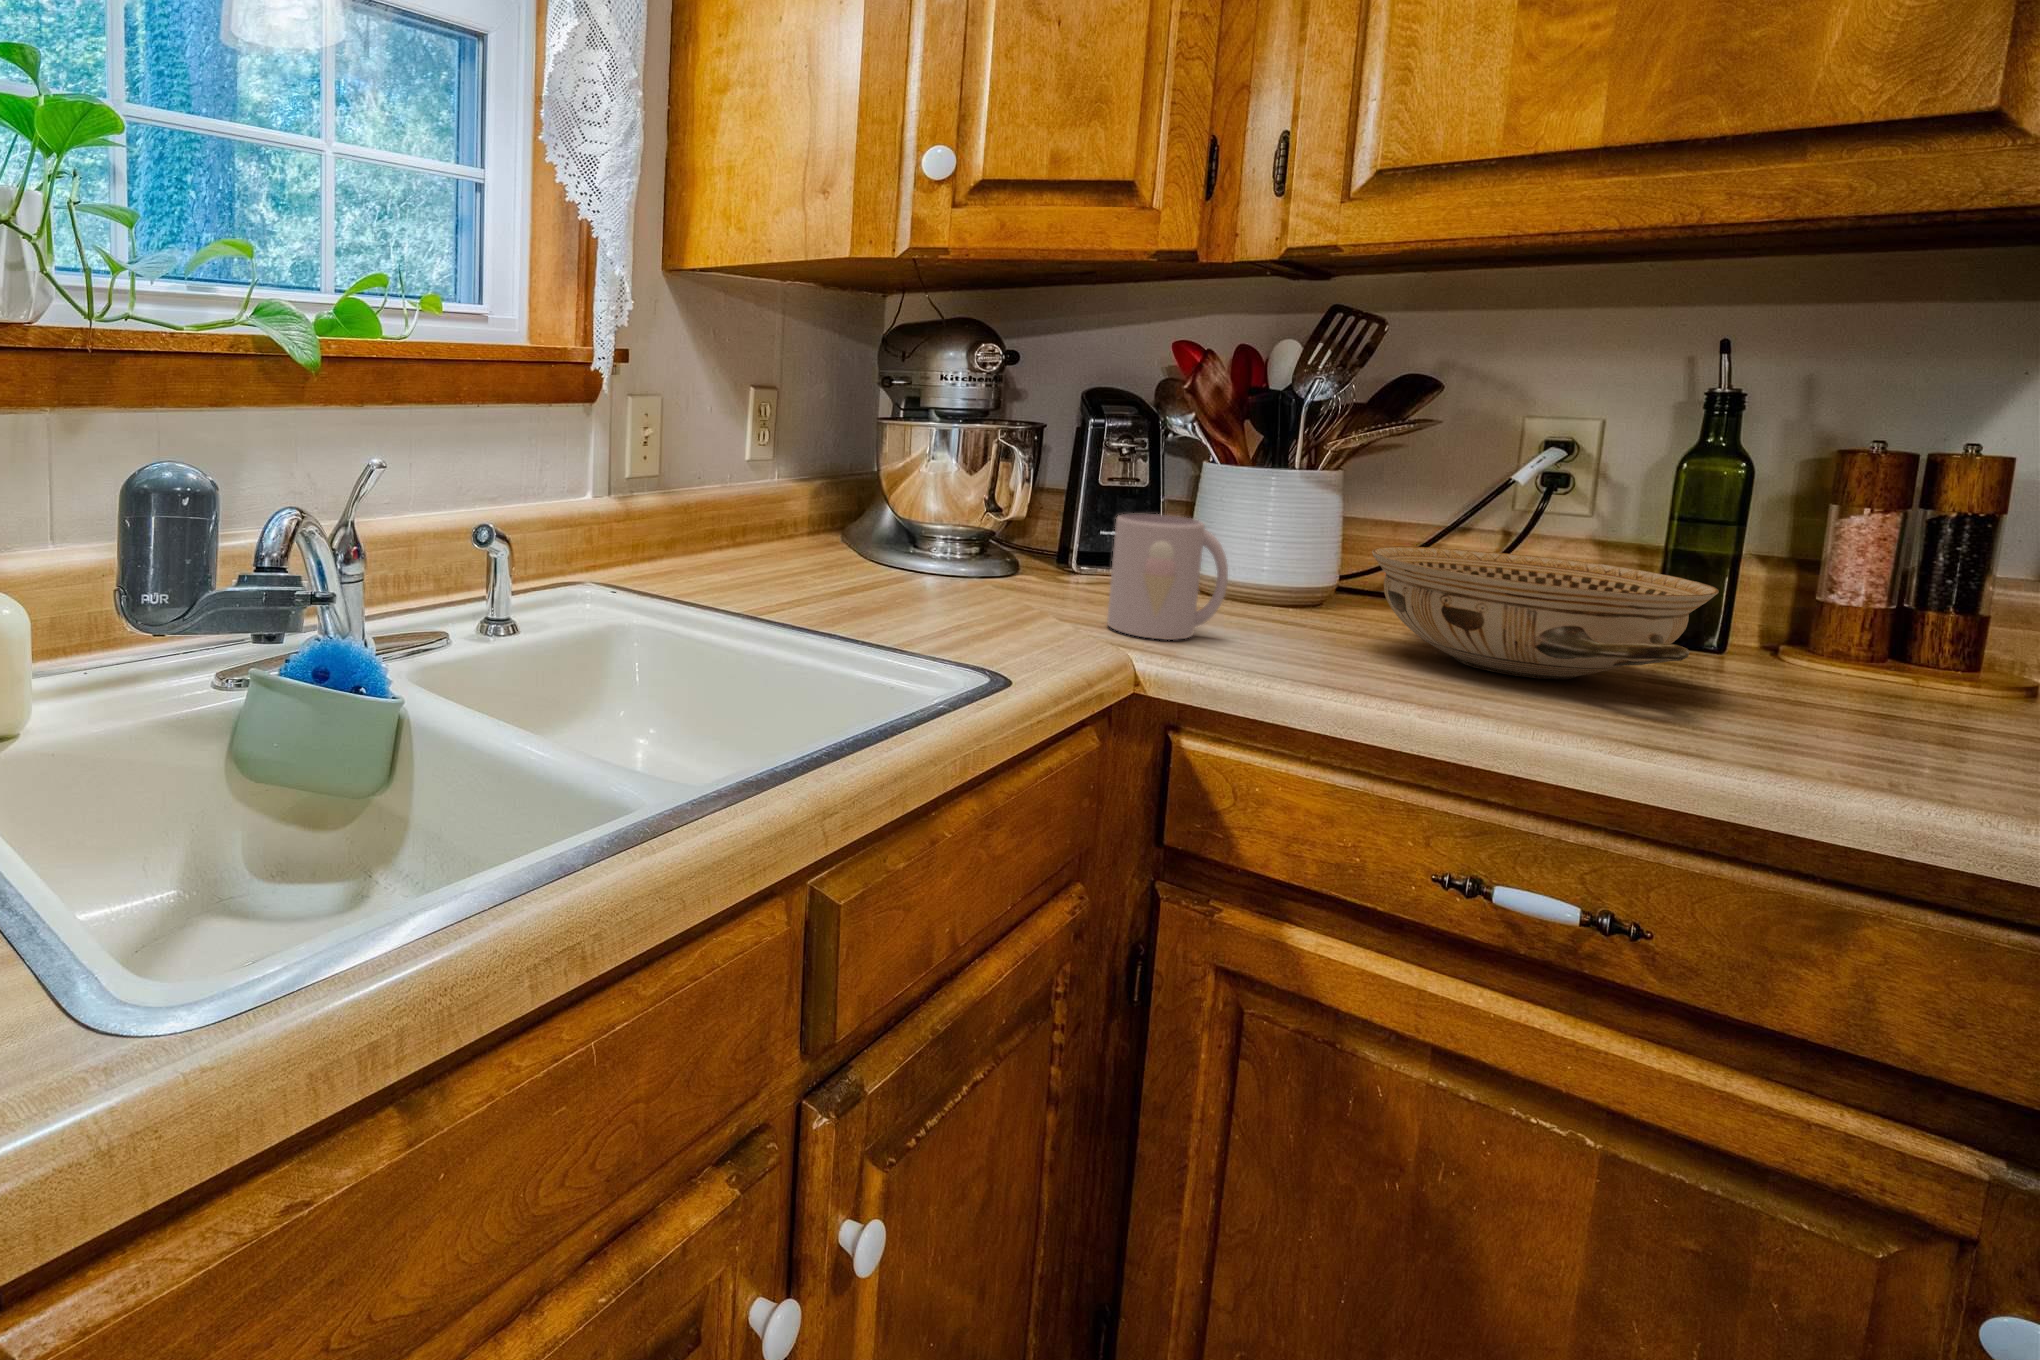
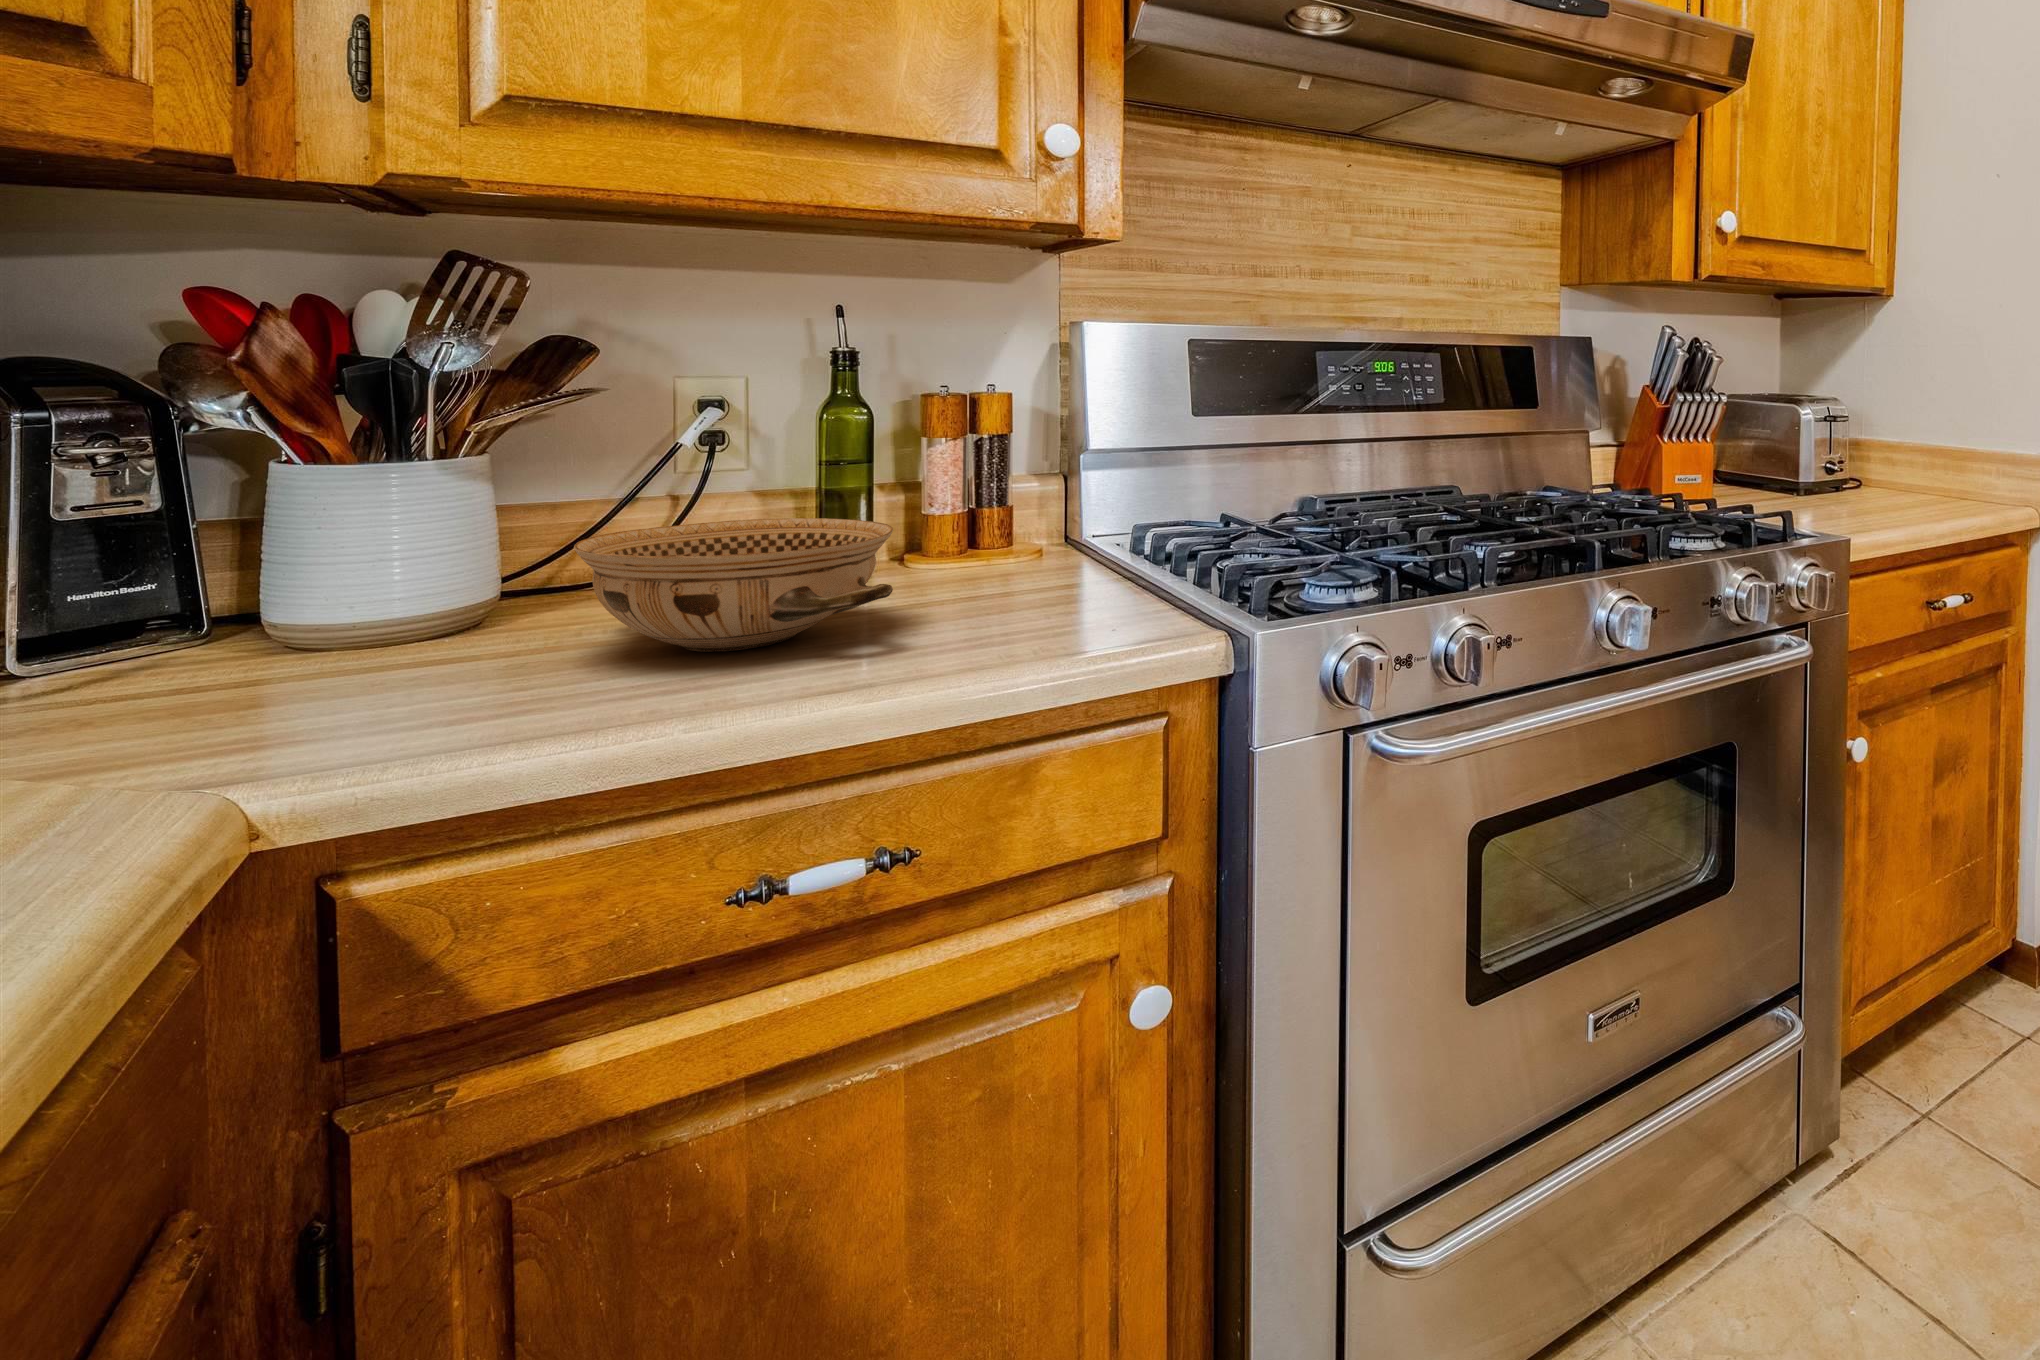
mug: present [1107,514,1228,640] -> none [150,552,380,756]

